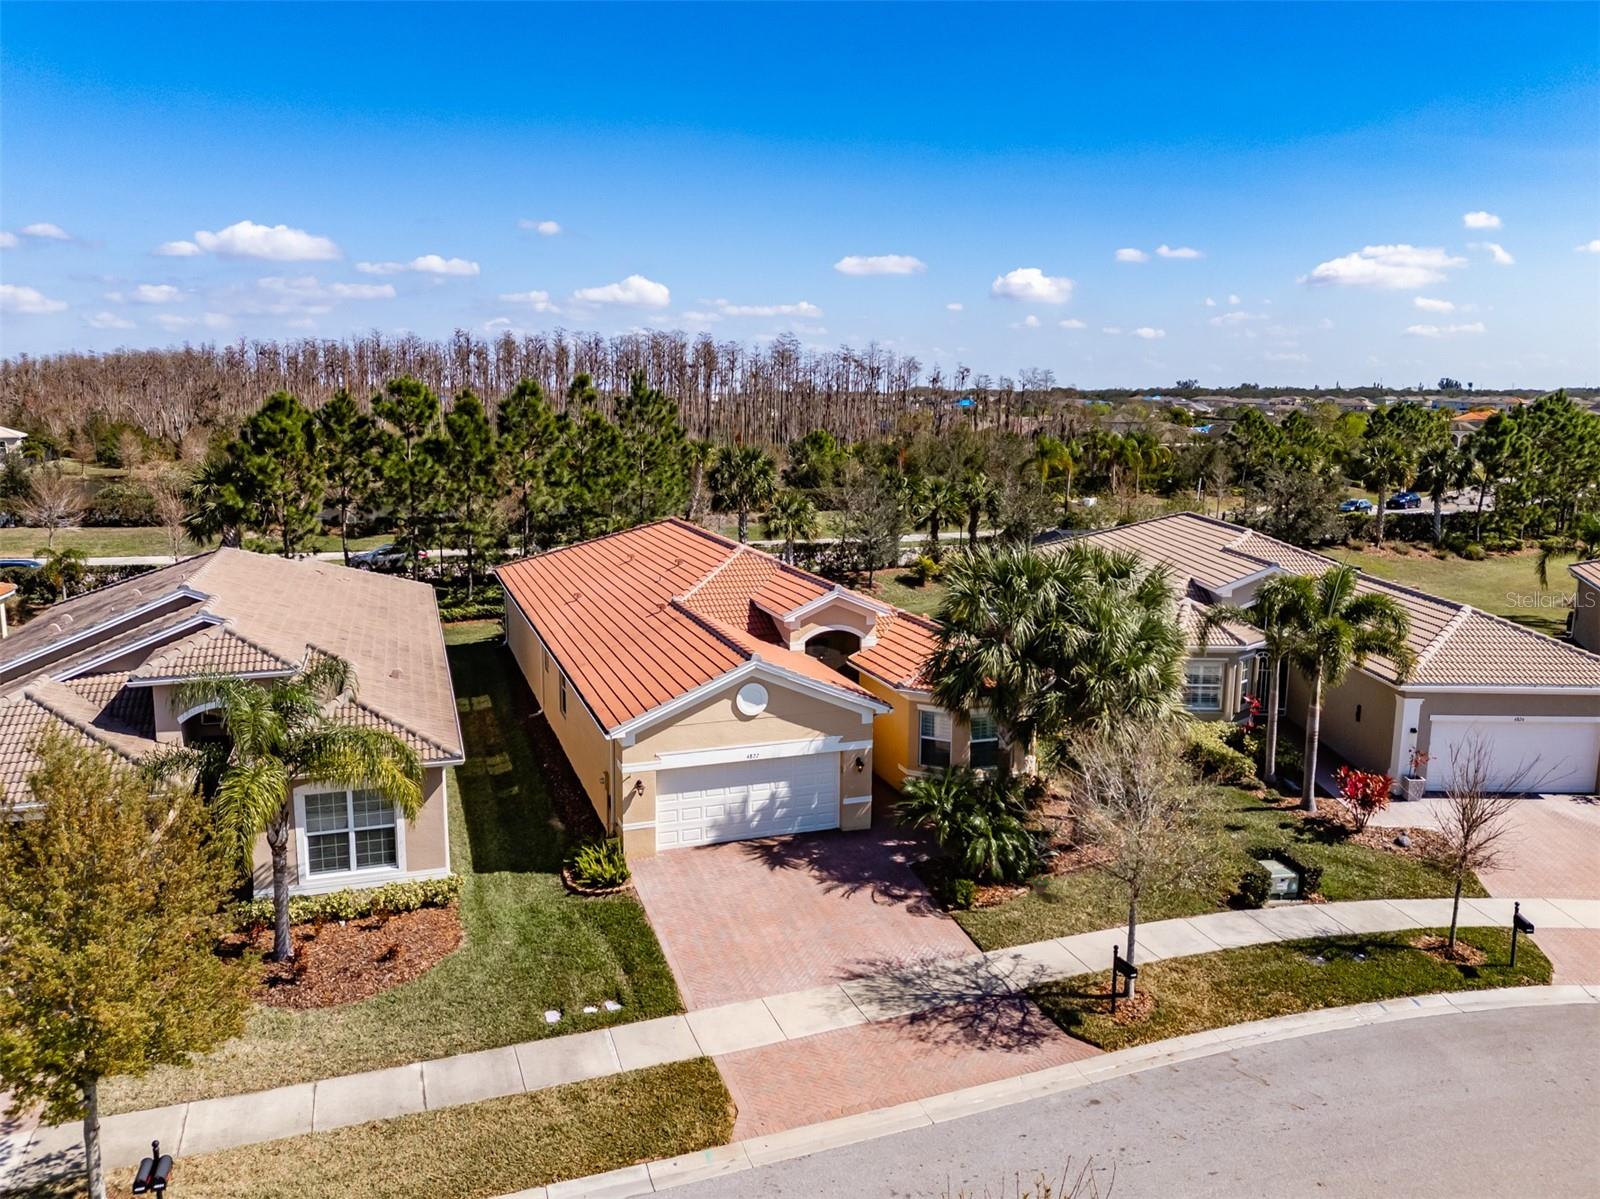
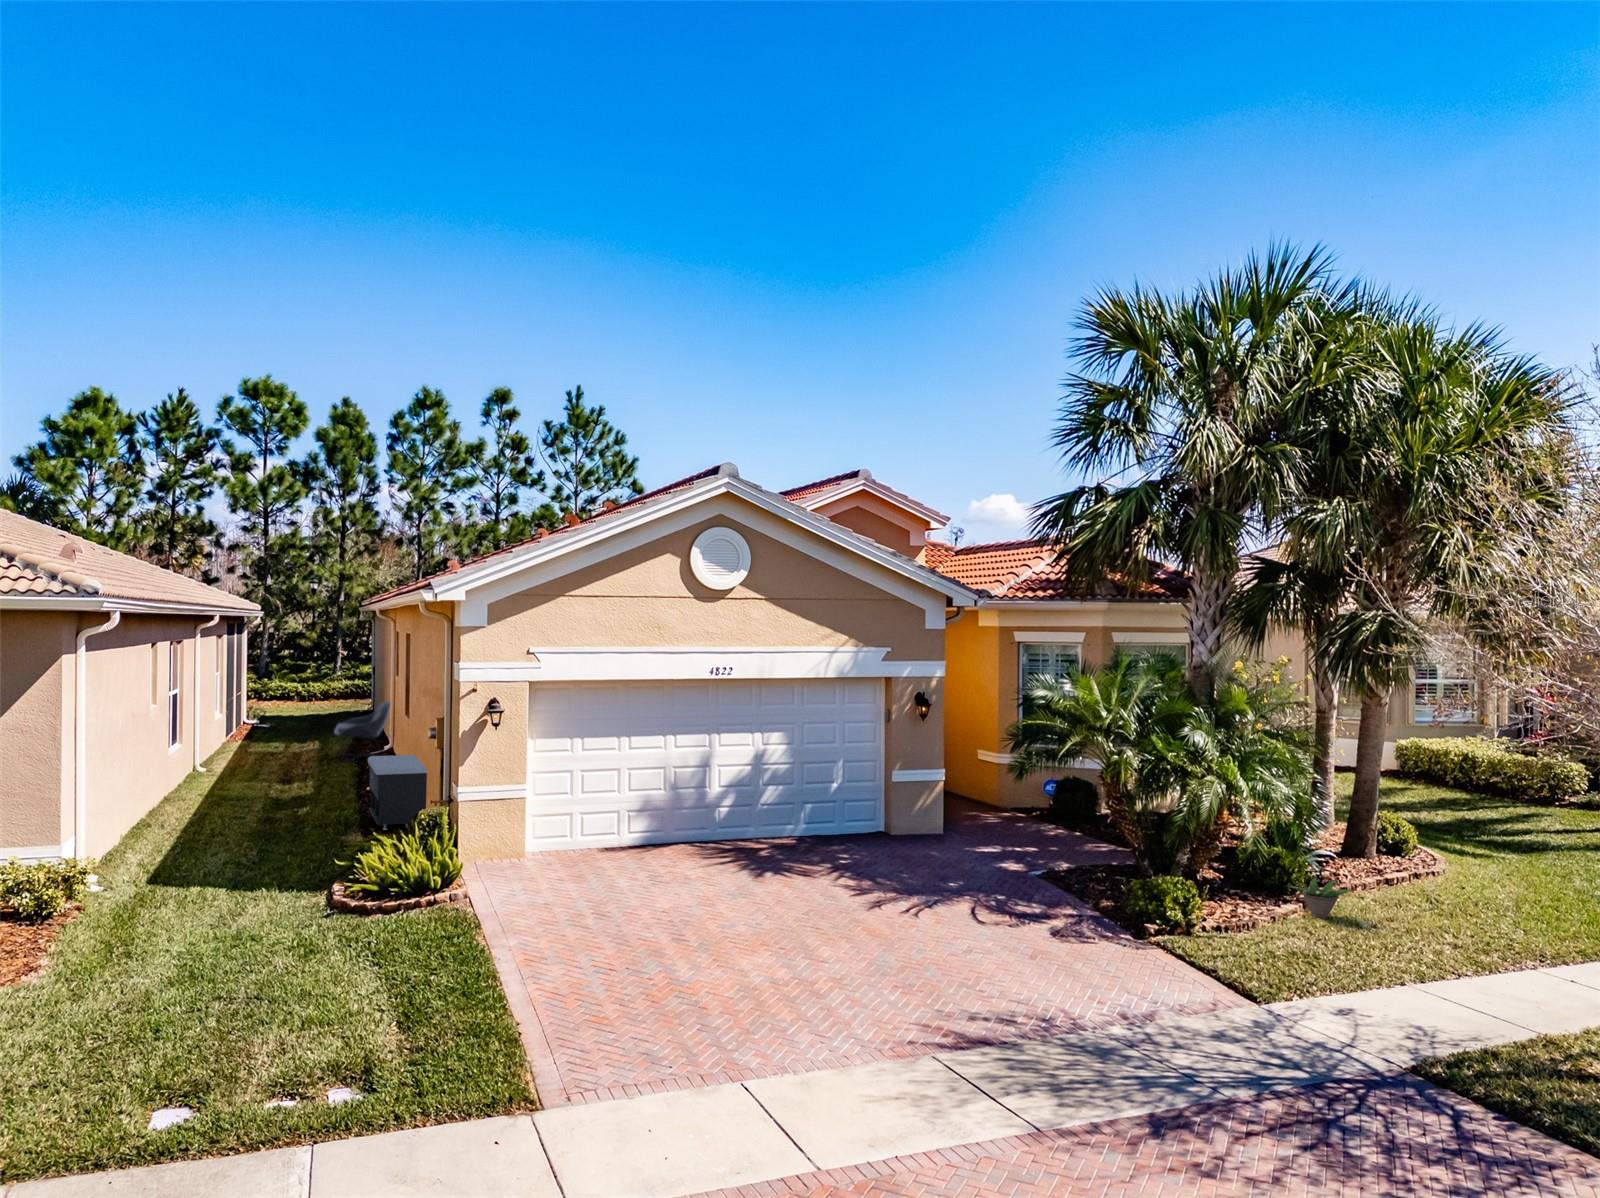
lounge chair: none [526,716,558,756] -> present [334,701,391,762]
storage bench: none [564,781,599,828] -> present [368,755,427,830]

